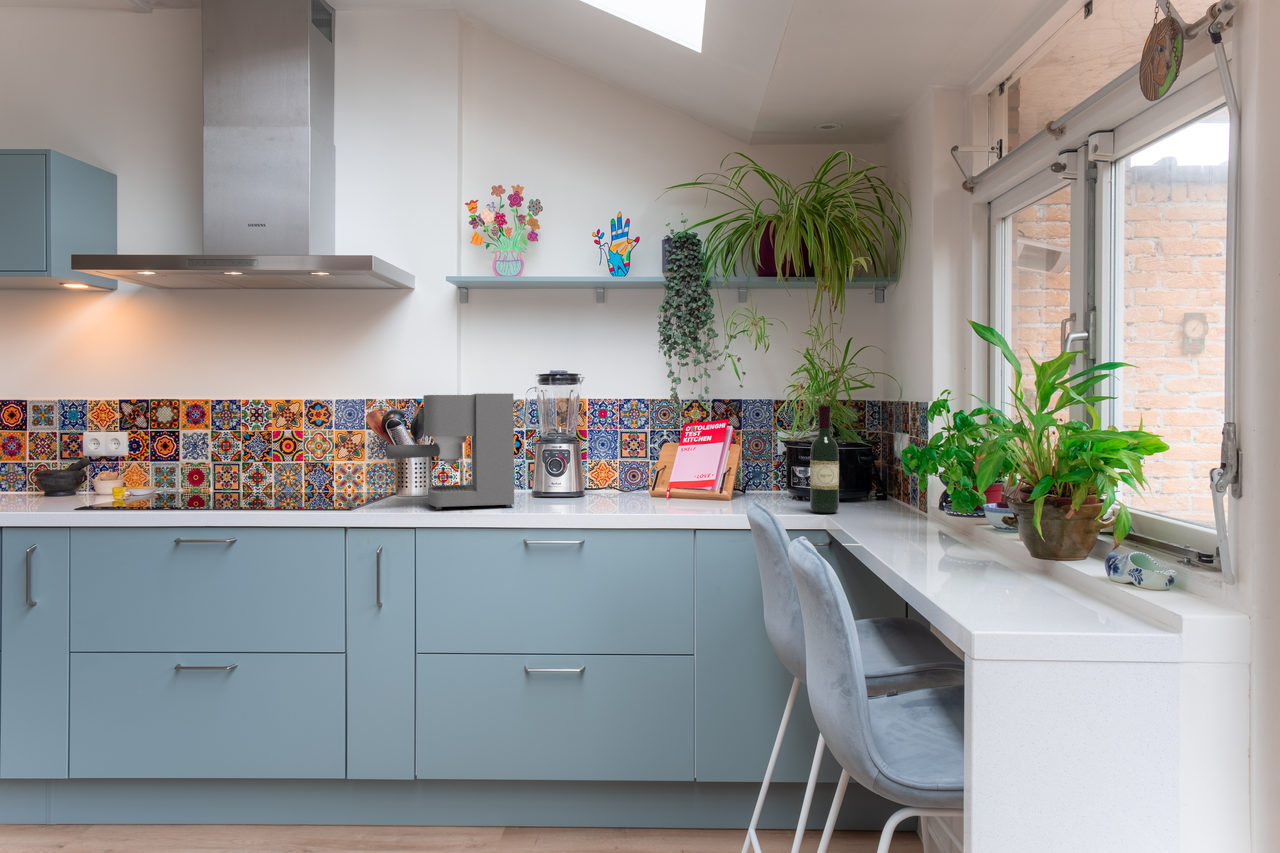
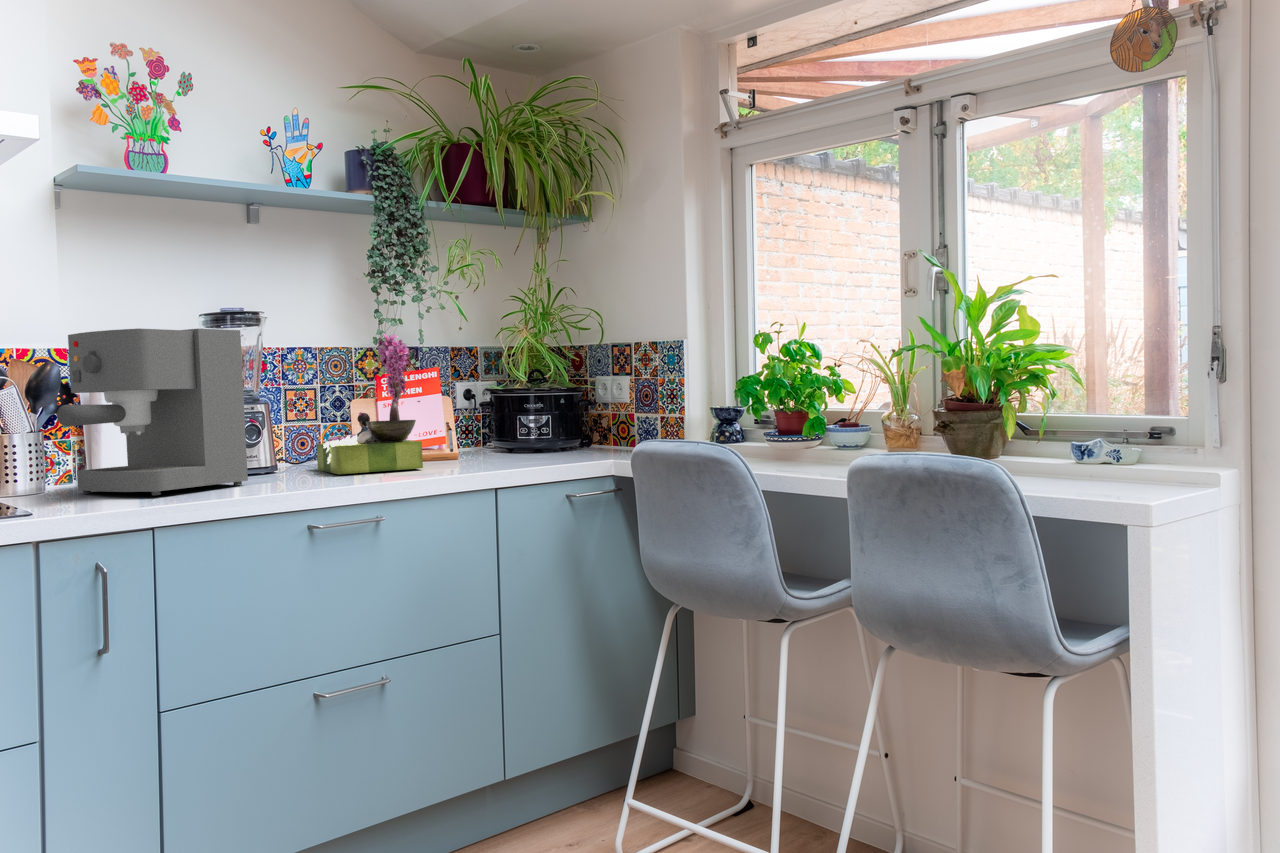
flower arrangement: none [583,390,674,508] -> present [317,334,423,474]
wine bottle: present [810,406,839,513] -> none [572,347,602,456]

